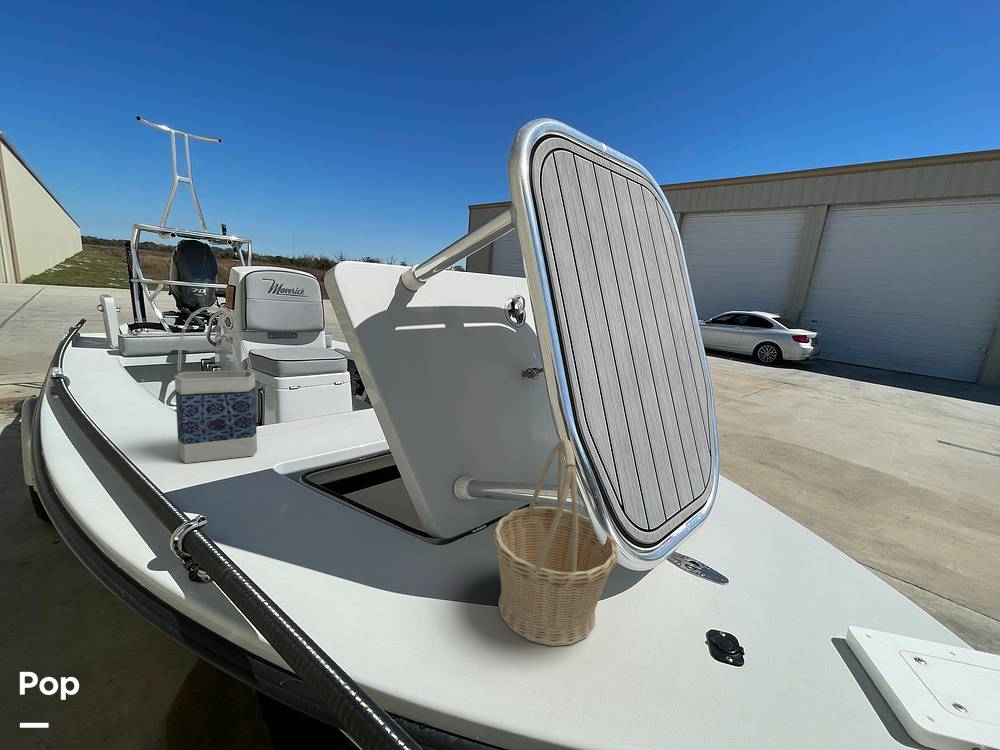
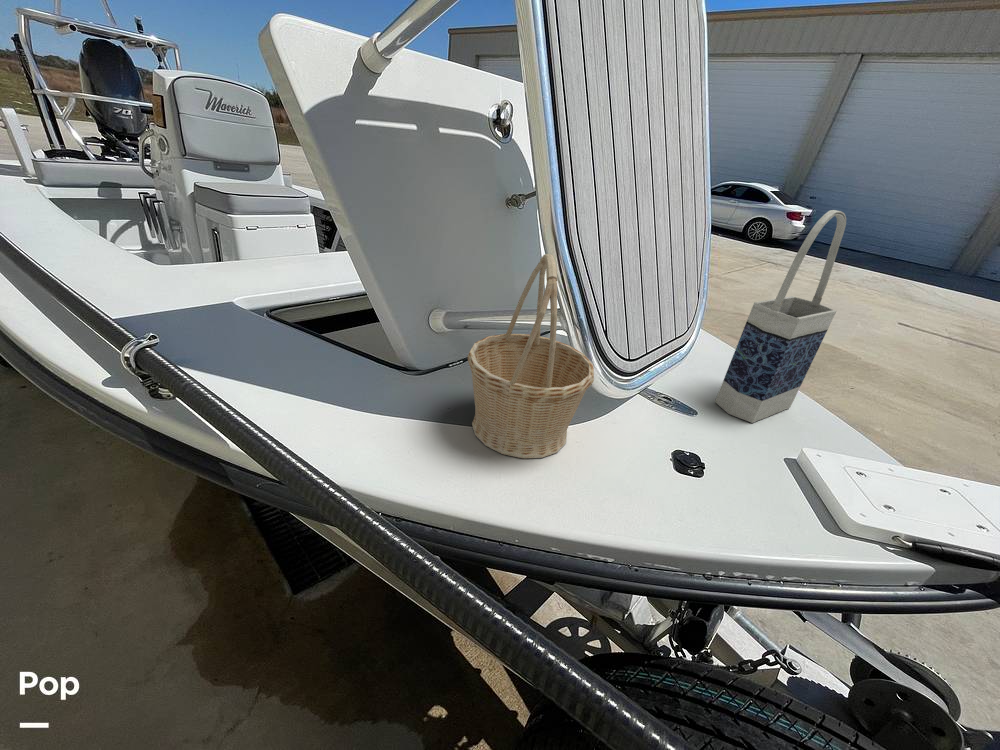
bag: present [175,307,257,463] -> present [715,210,846,423]

